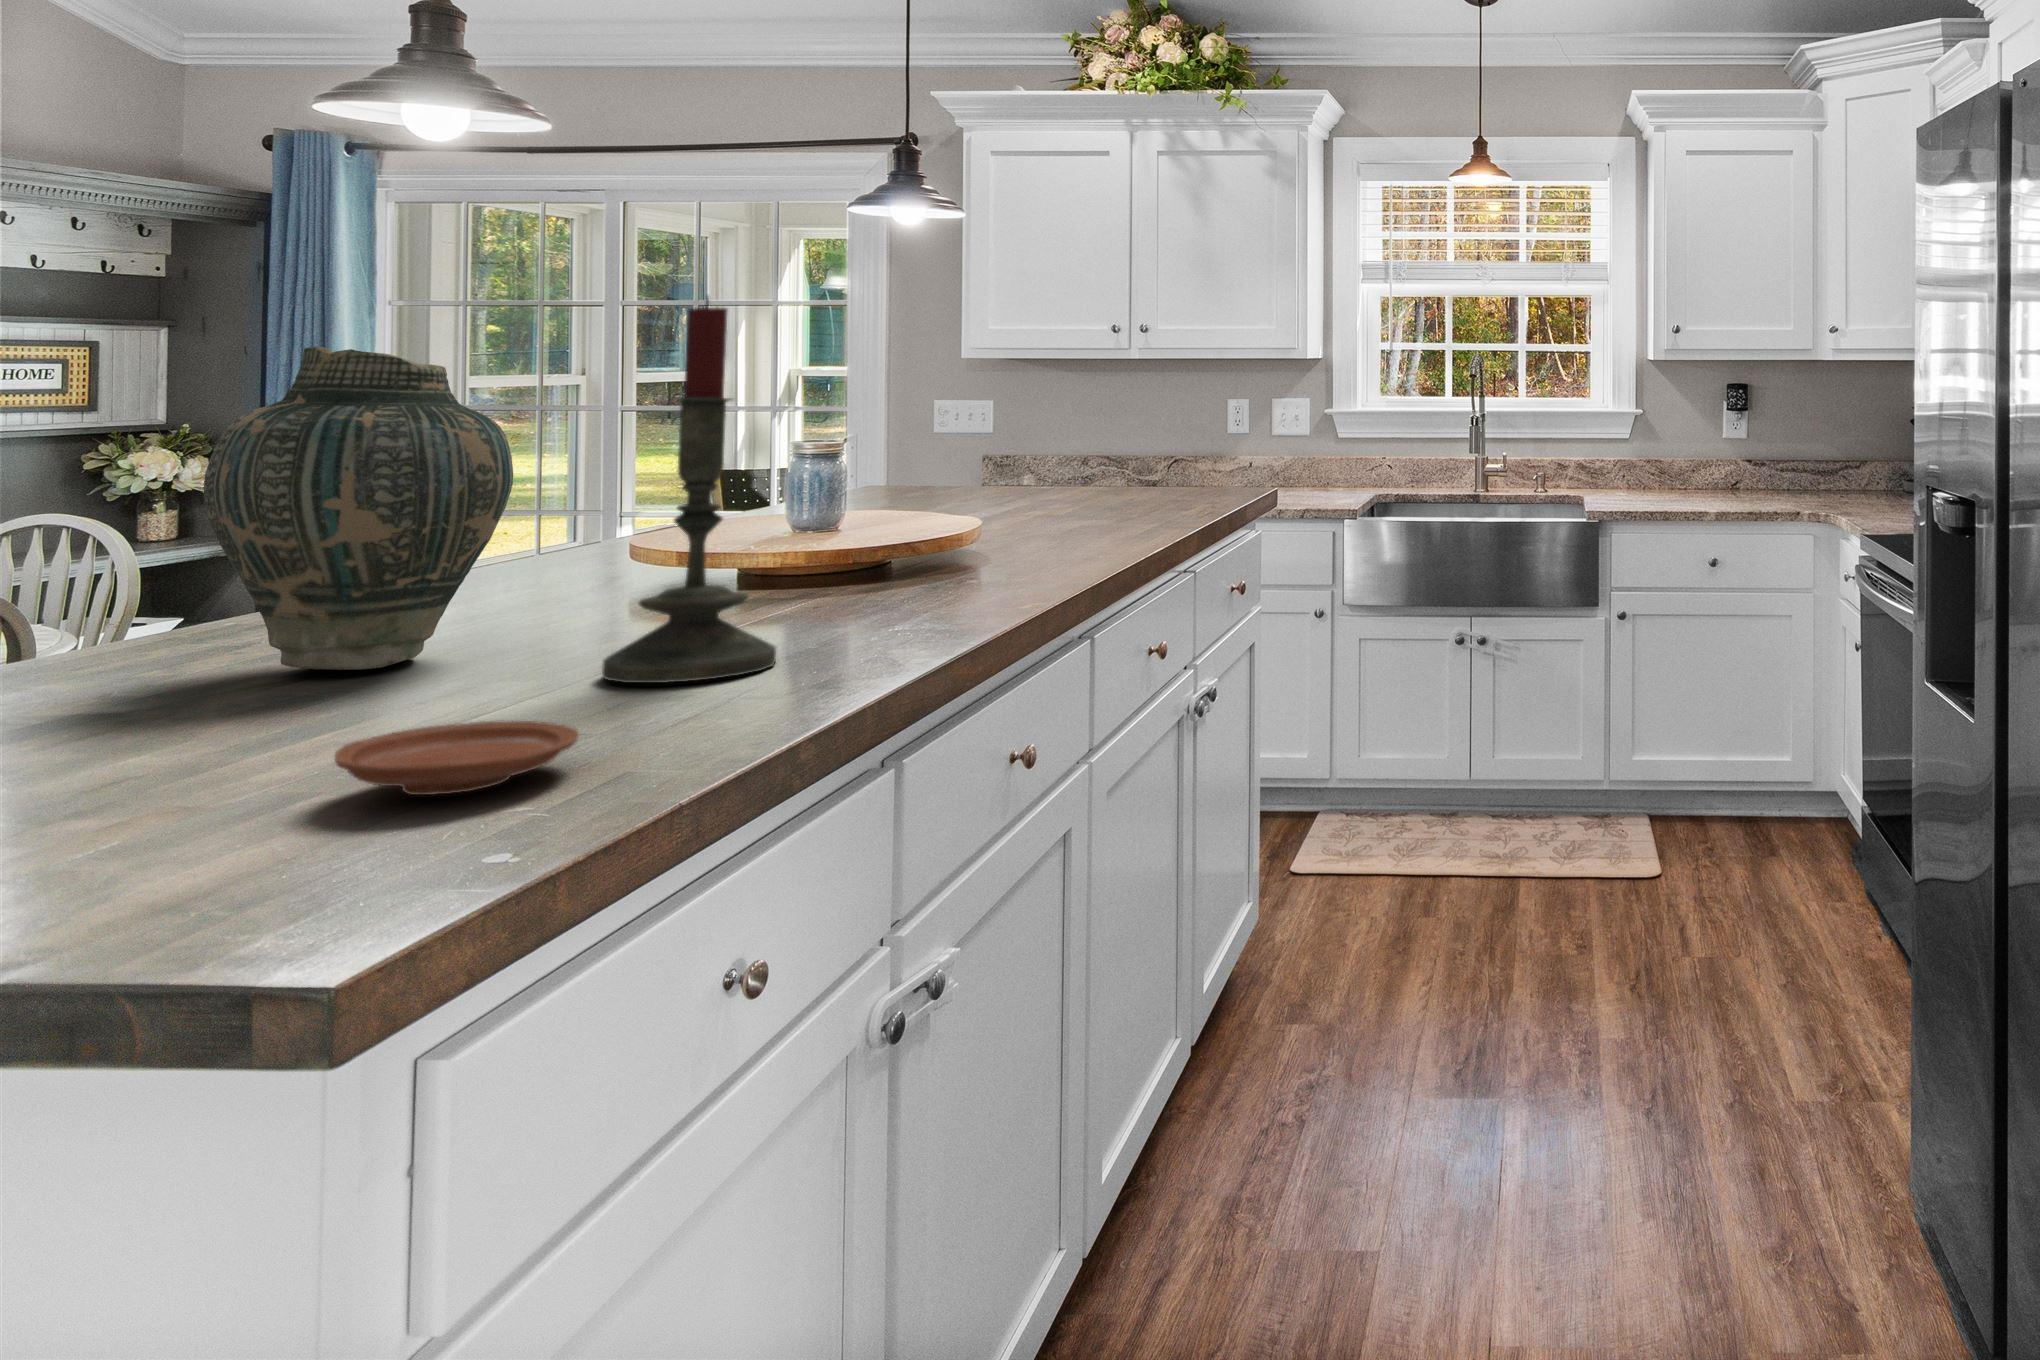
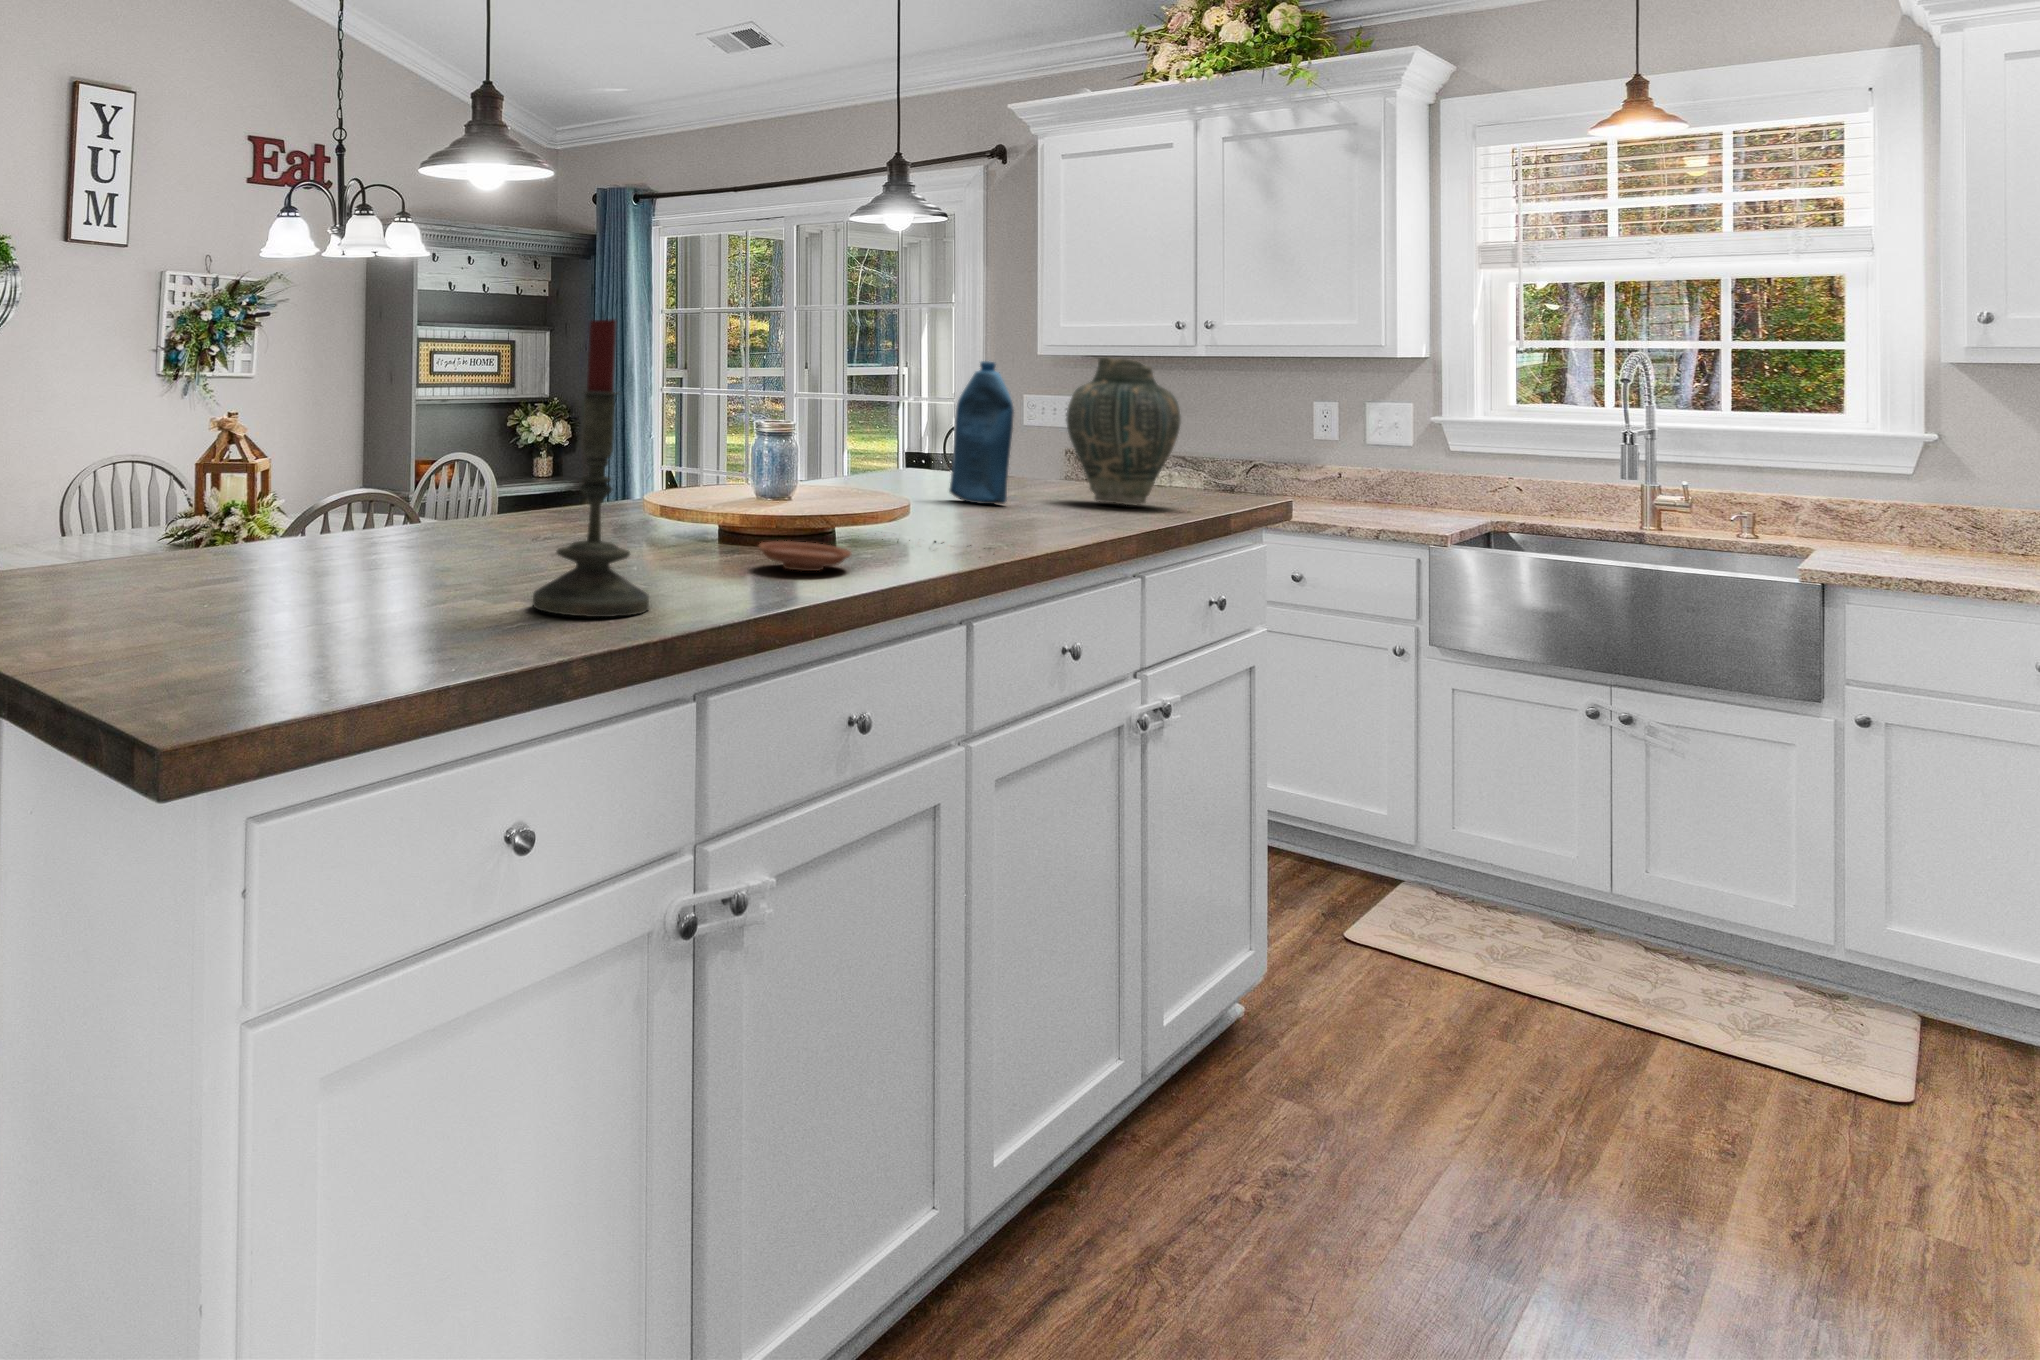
vase: present [204,347,513,670] -> present [1066,357,1181,505]
bottle: none [954,362,1032,512] -> present [949,361,1014,504]
plate: present [335,720,579,795] -> present [759,541,851,571]

